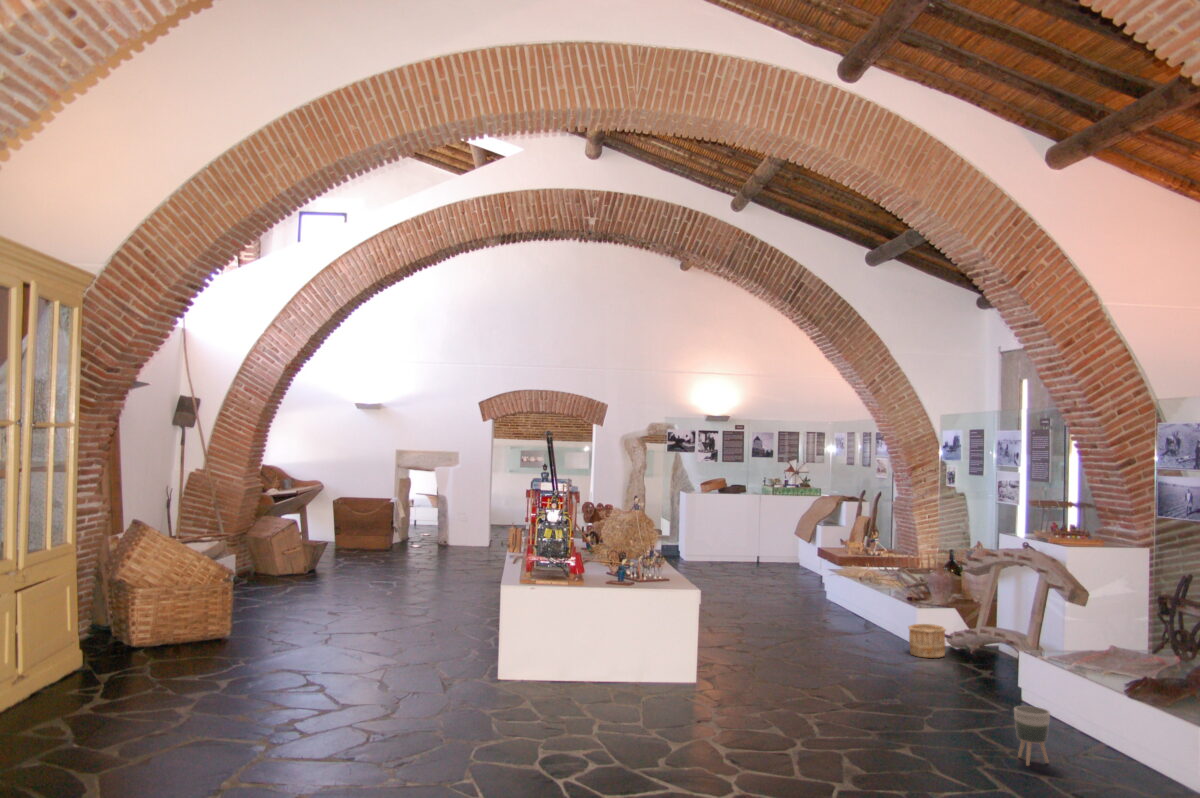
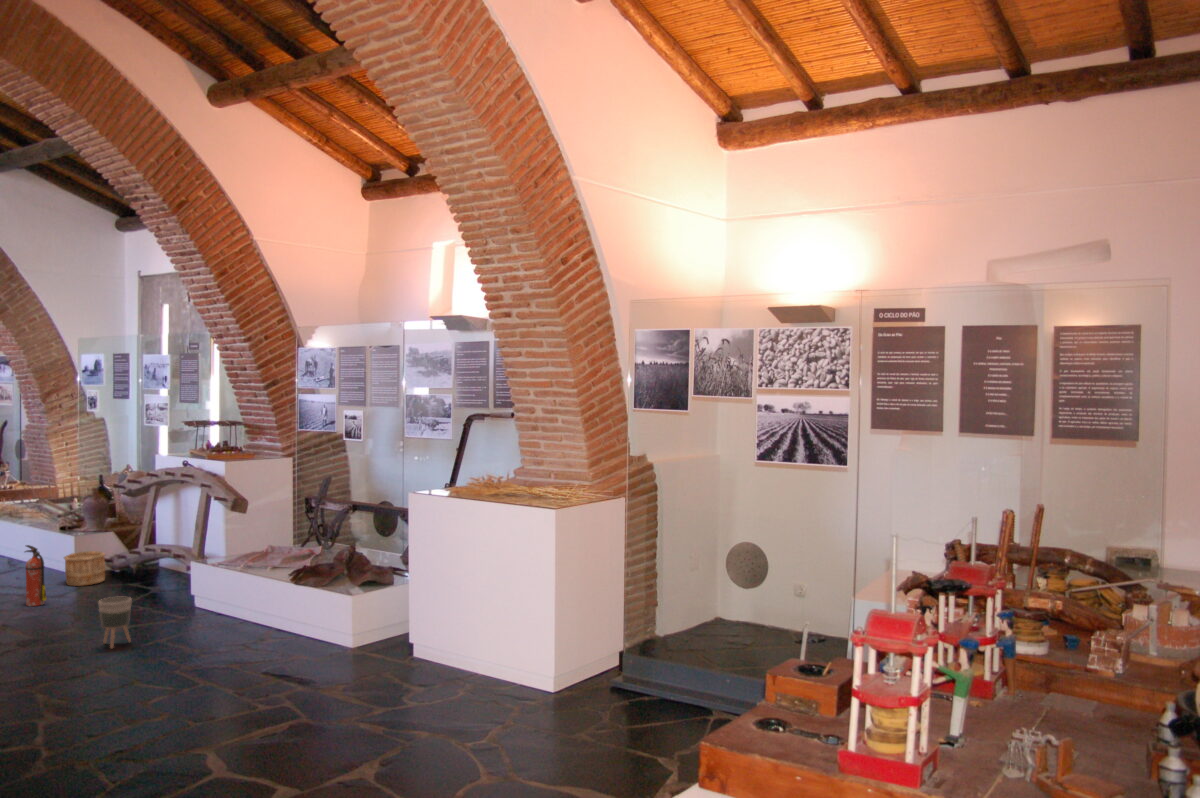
fire extinguisher: none [871,609,888,668] -> present [25,545,47,606]
planter: present [1014,706,1050,766] -> present [99,597,132,648]

